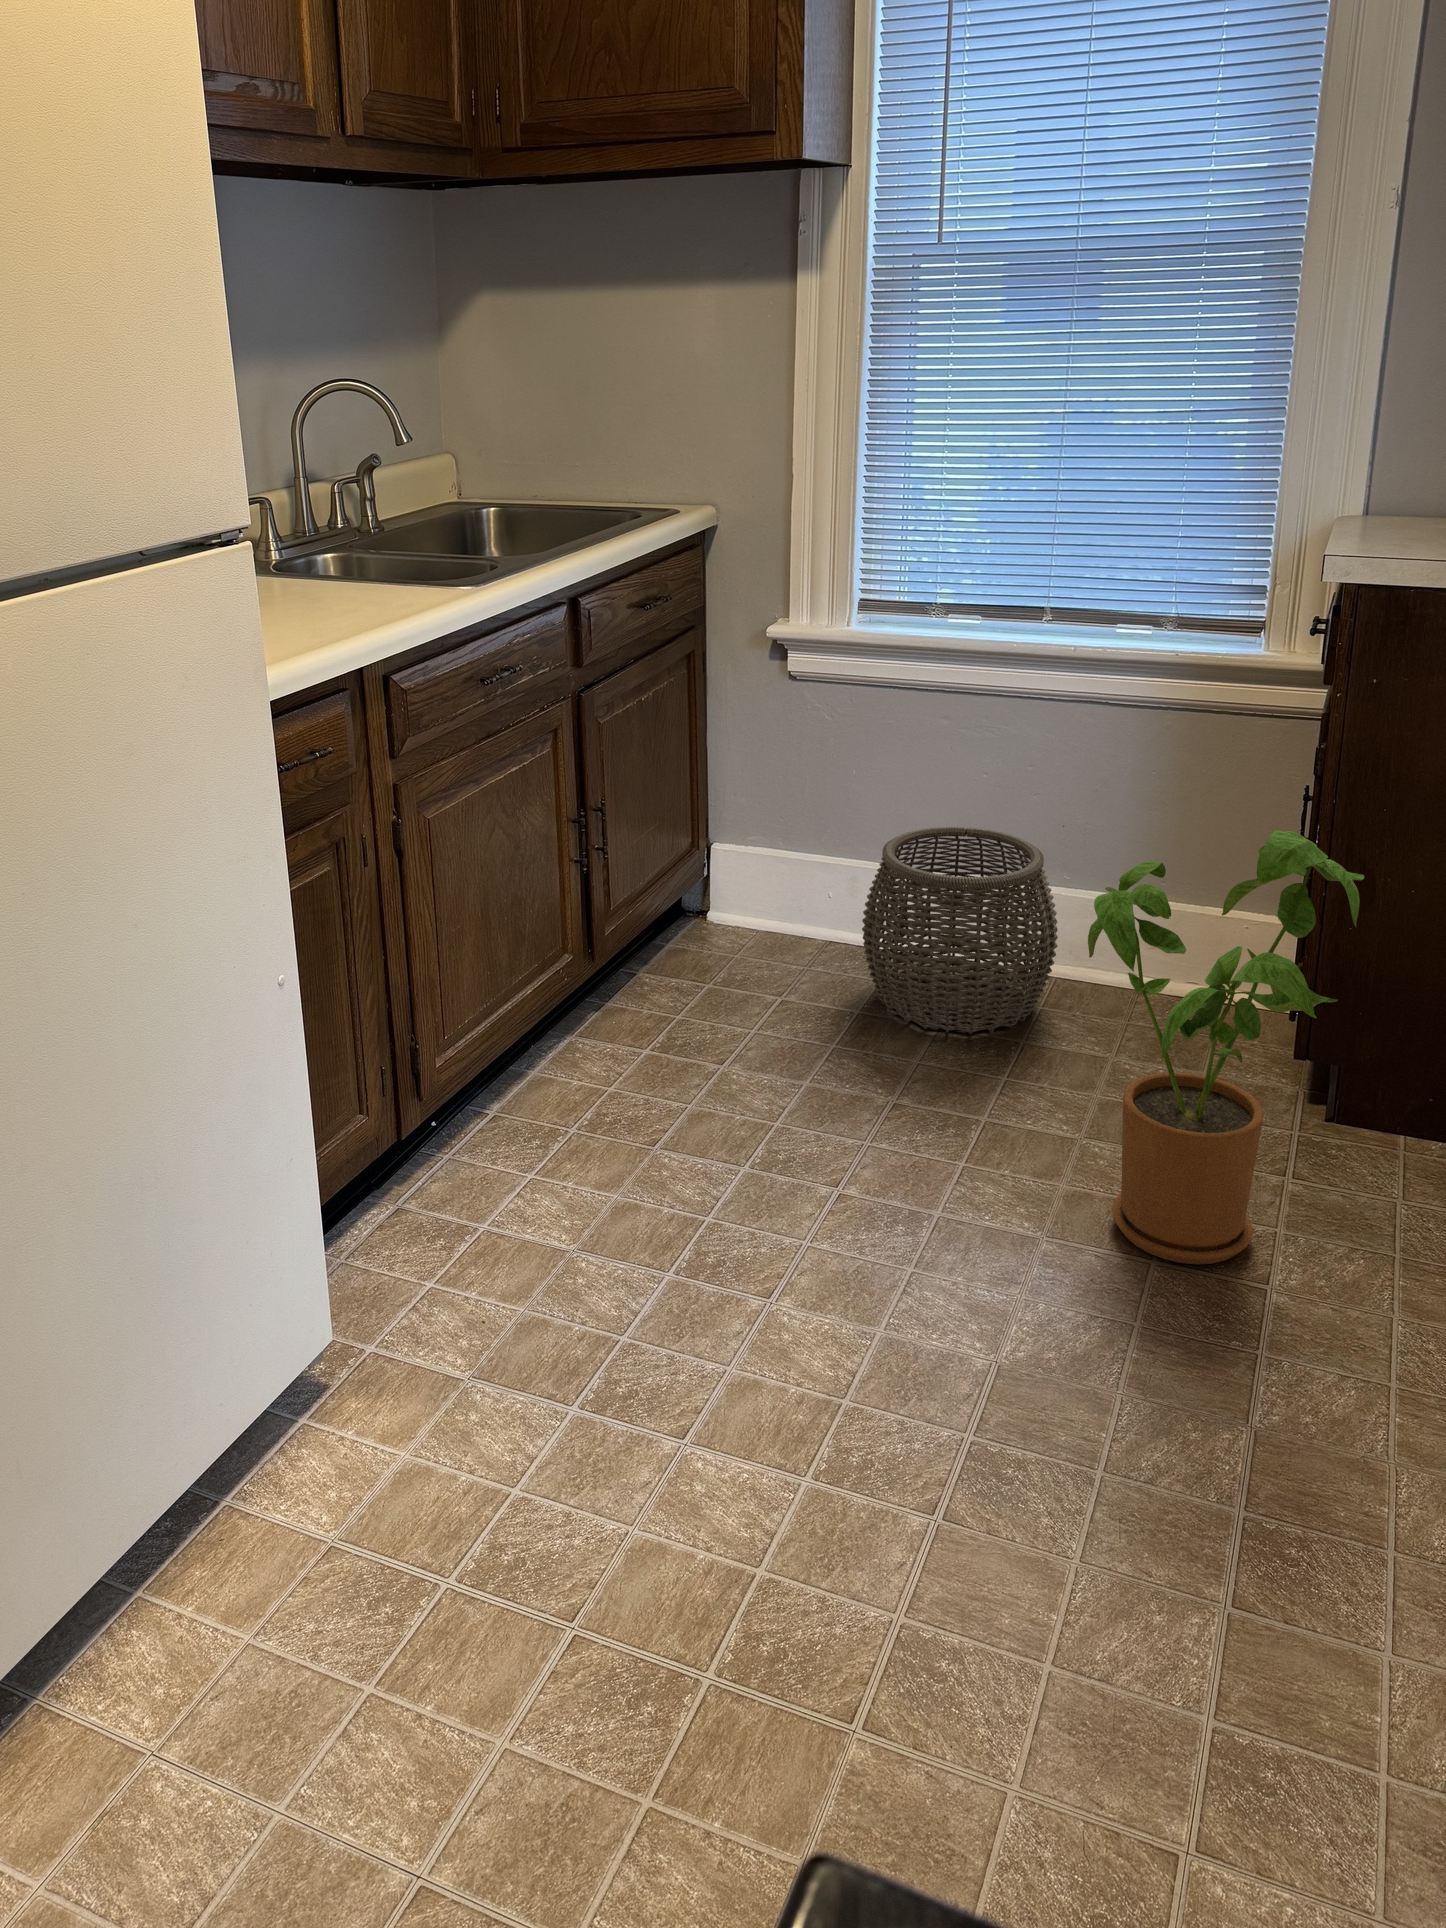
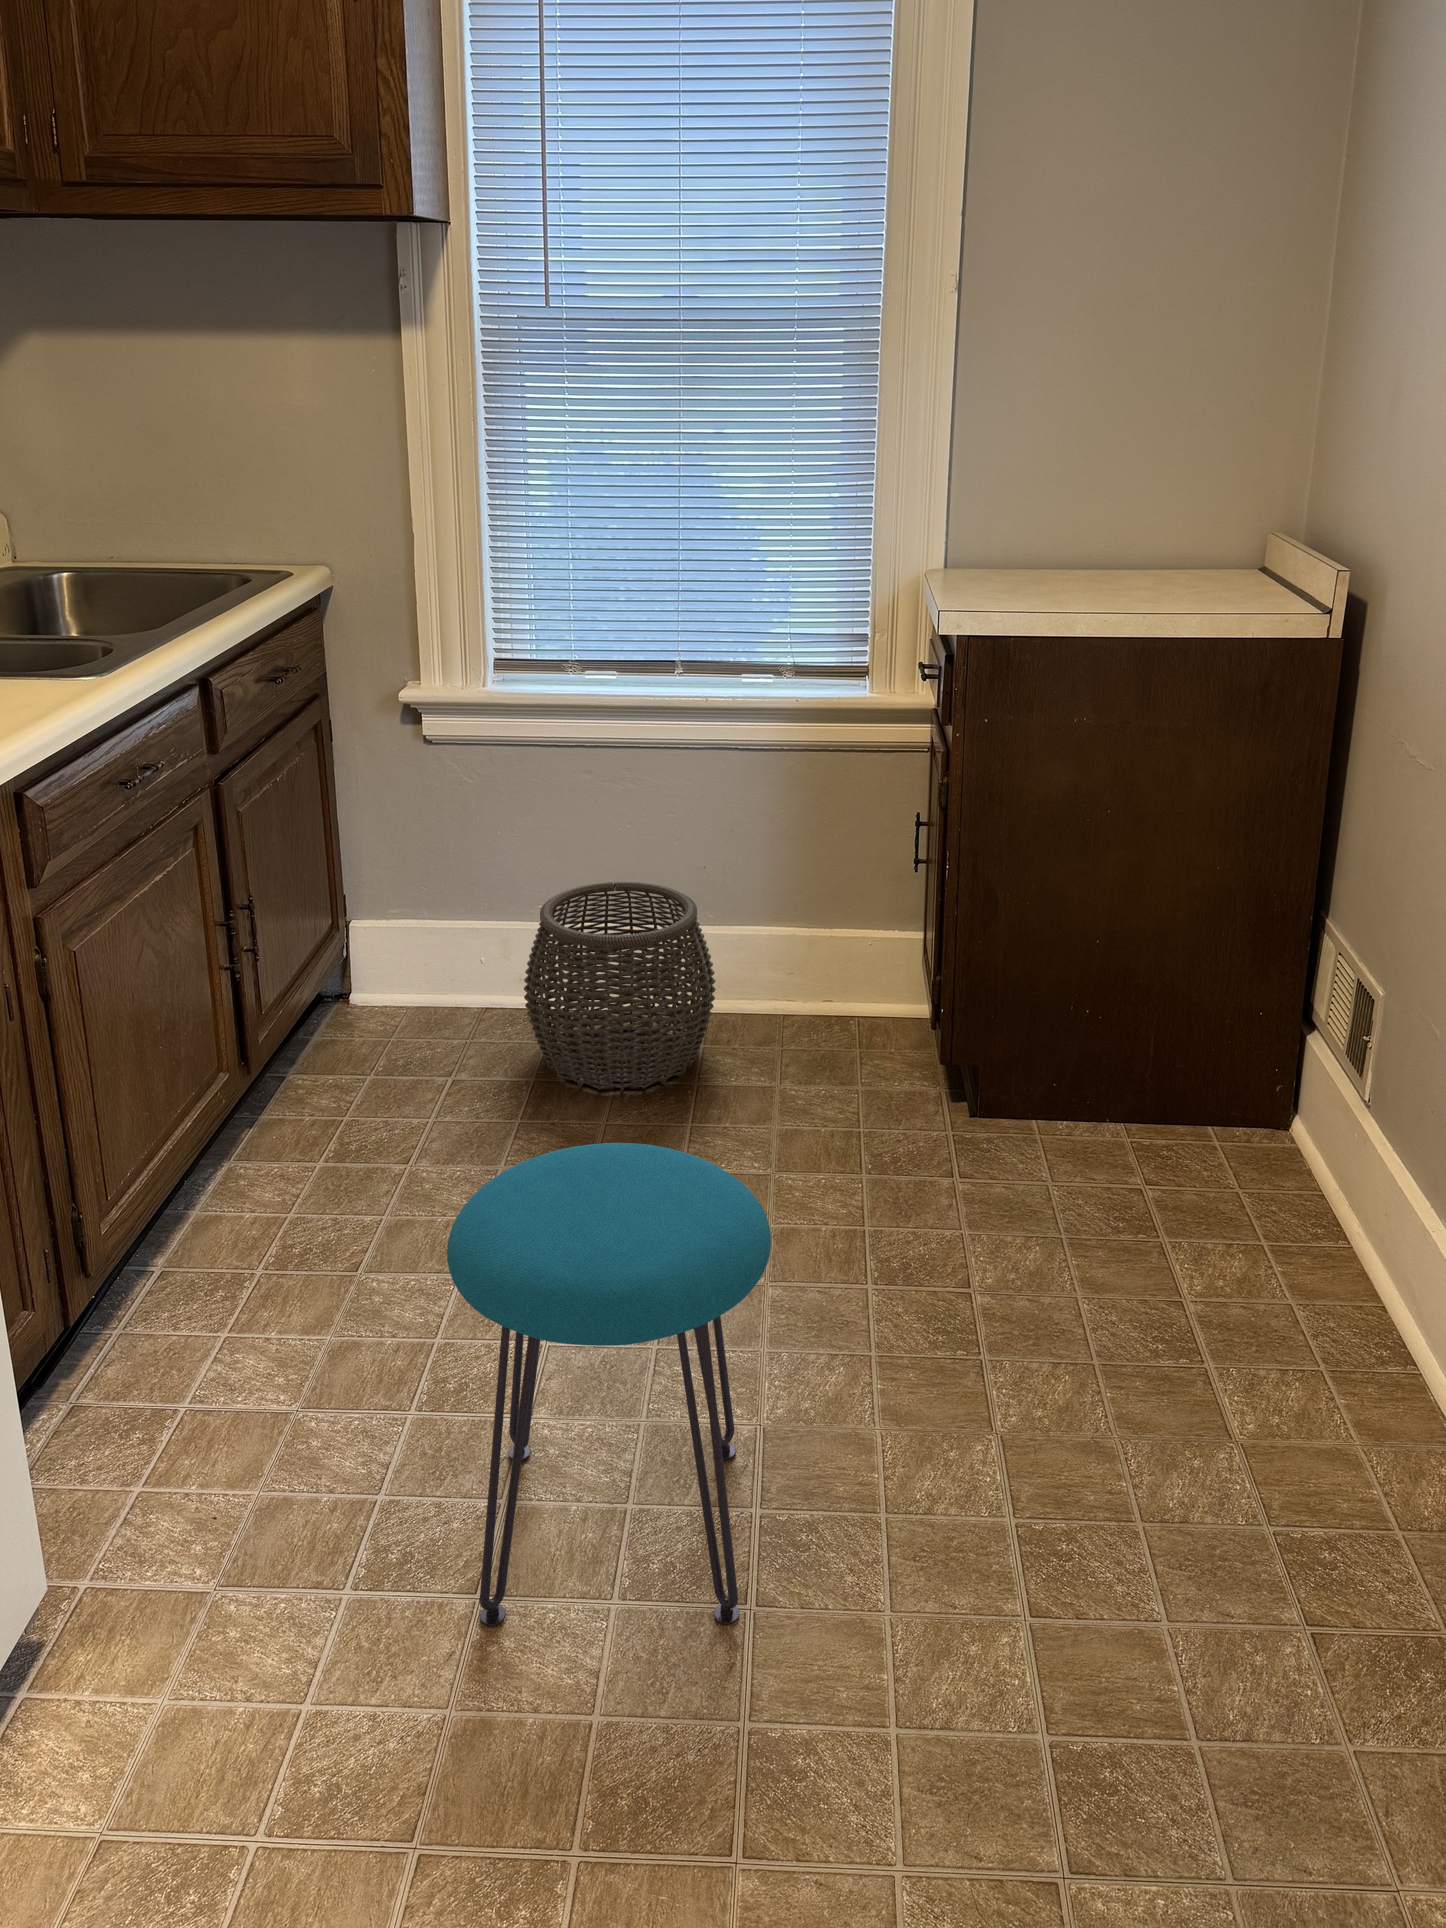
house plant: present [1088,830,1364,1264] -> none [782,866,1022,1286]
stool: none [677,1047,992,1527] -> present [447,1143,771,1626]

